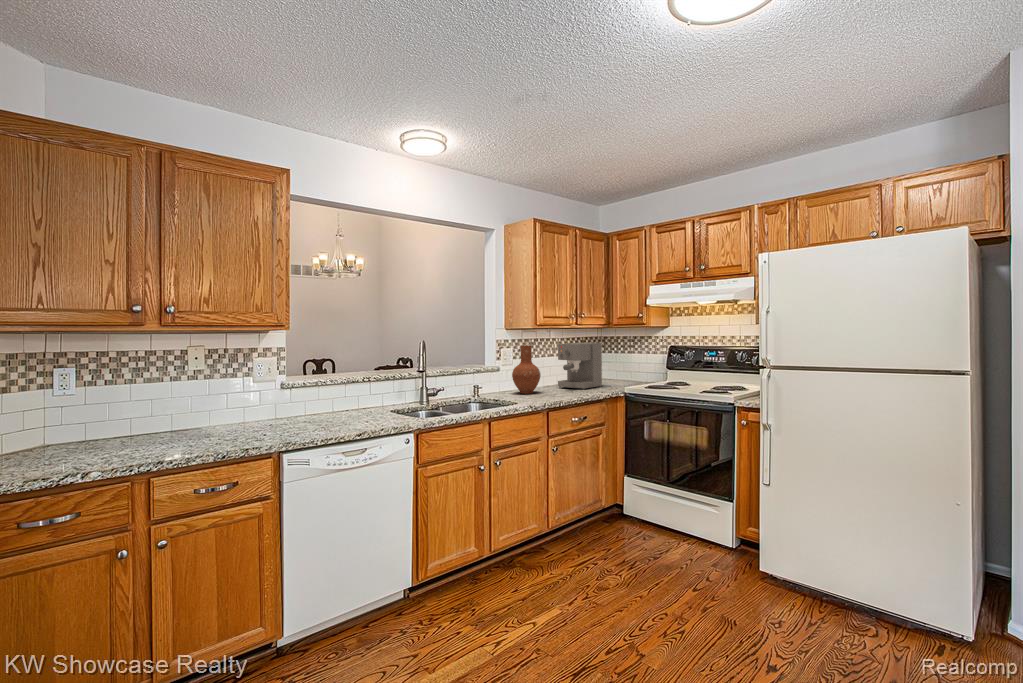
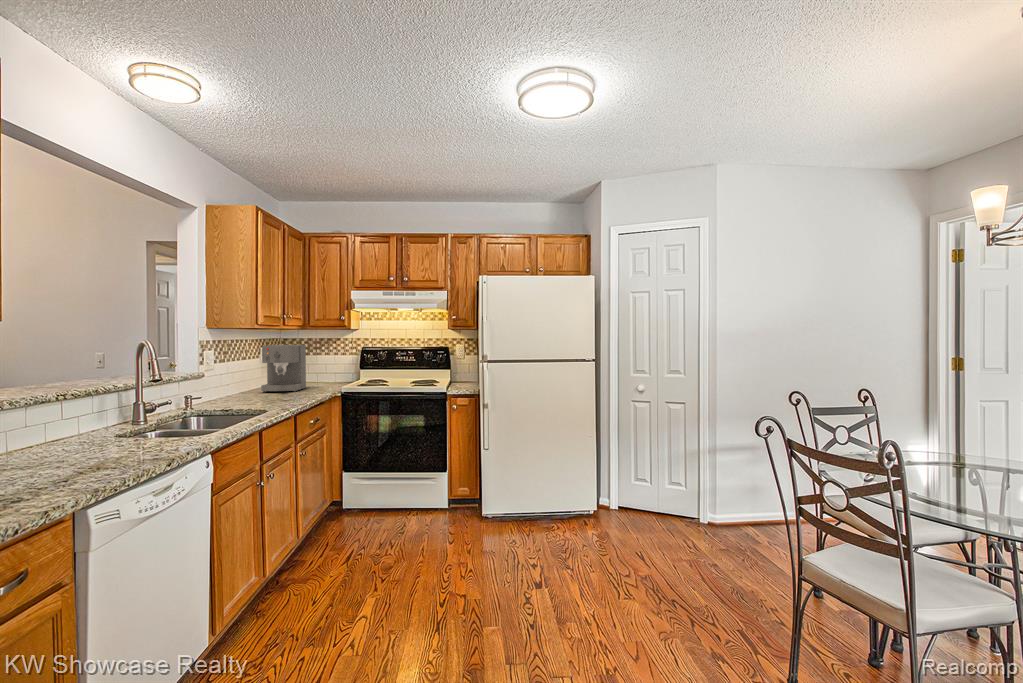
vase: present [512,345,541,394] -> none [220,348,255,401]

